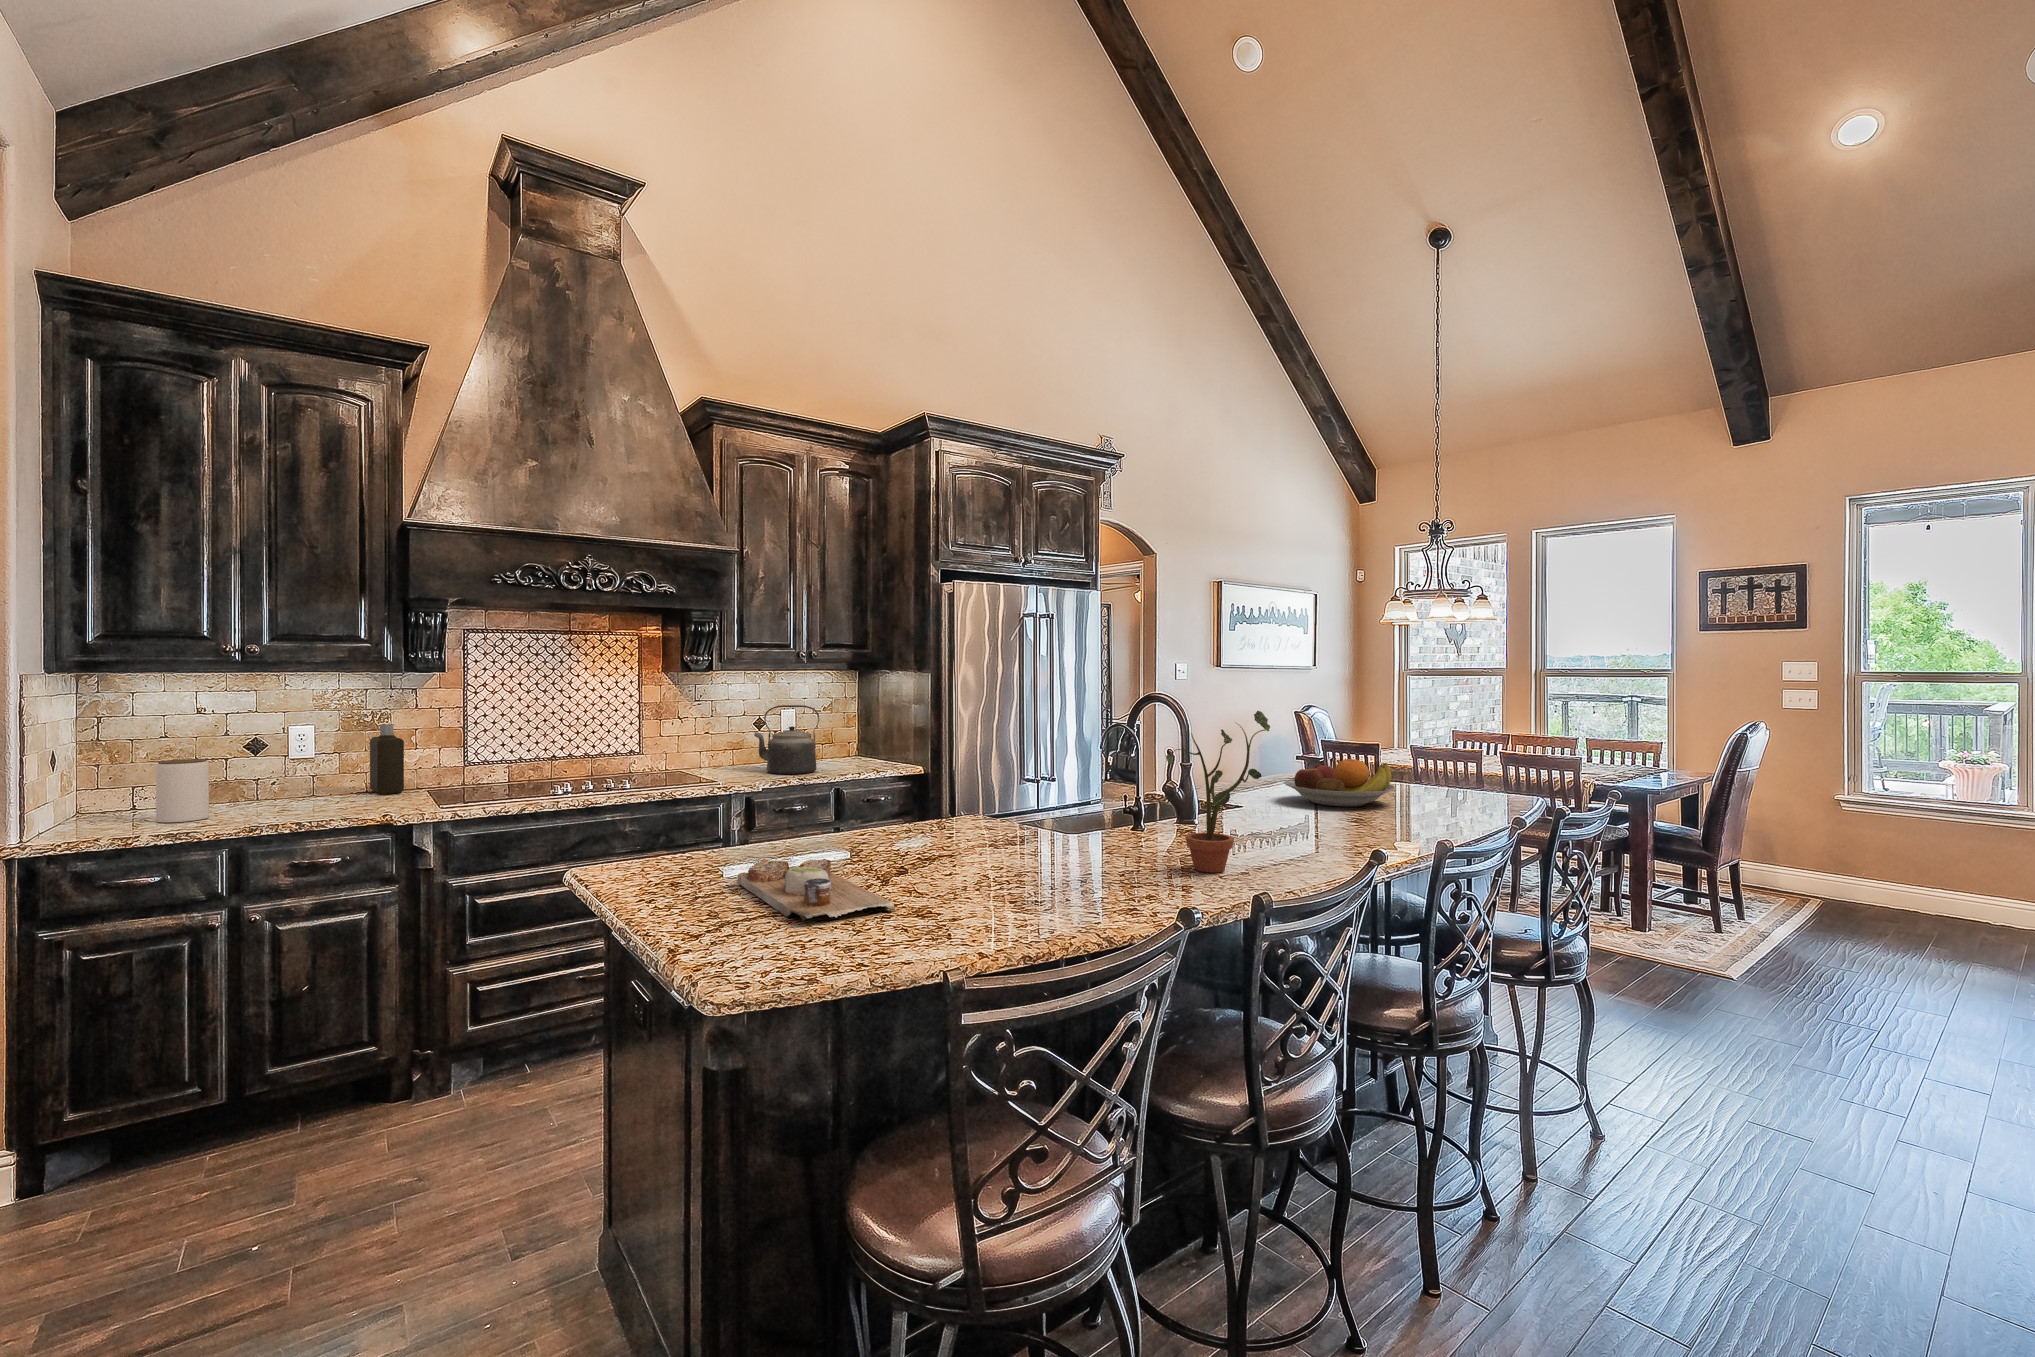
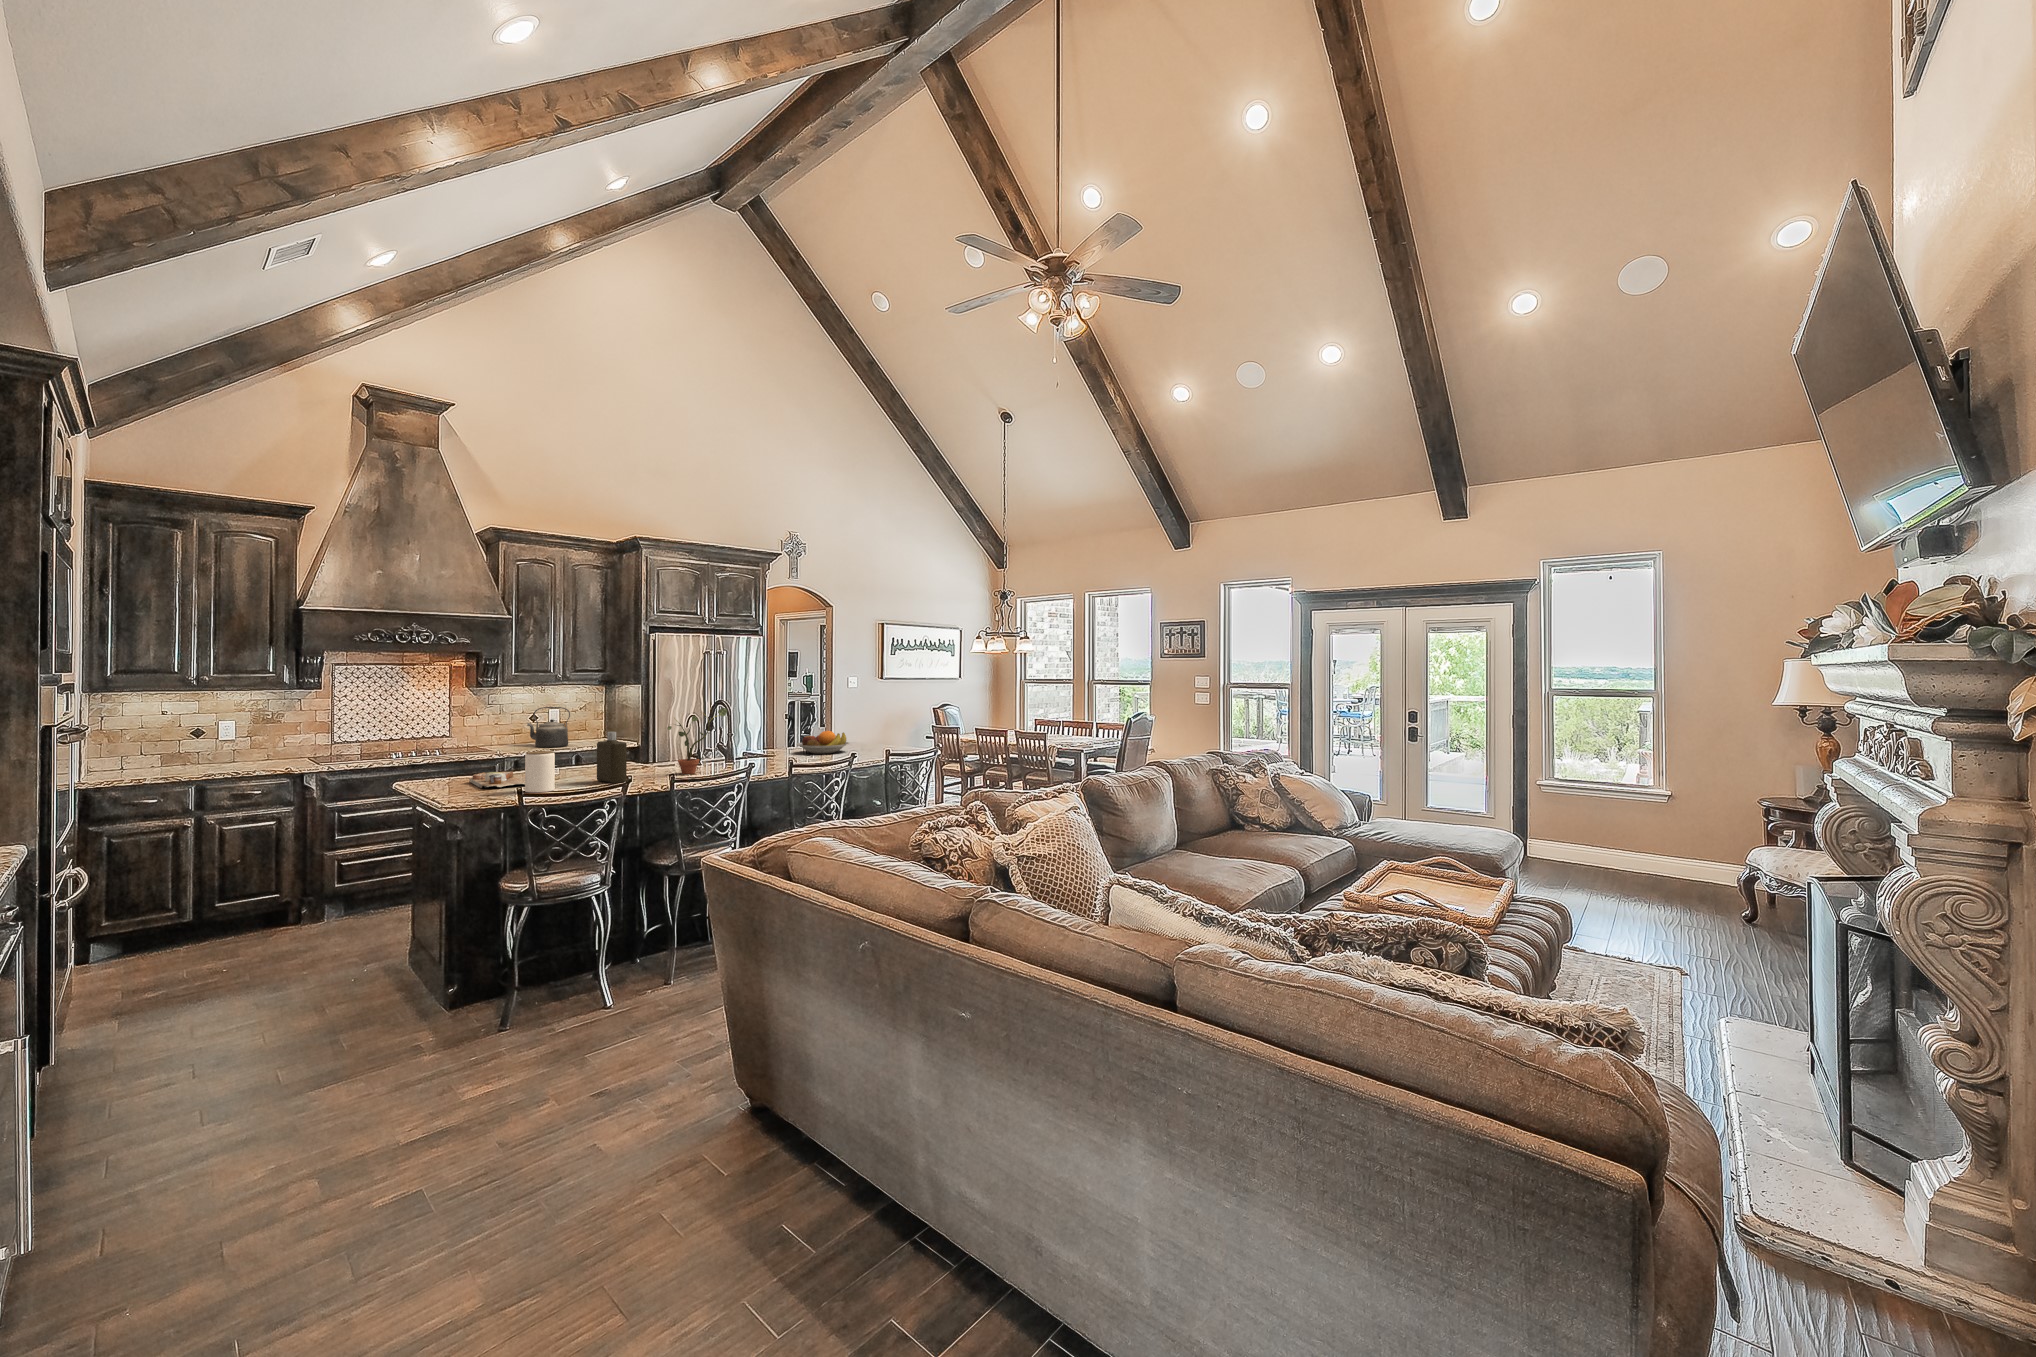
bottle: present [370,724,404,794] -> present [597,732,627,783]
jar: present [156,759,209,823] -> present [525,751,555,793]

